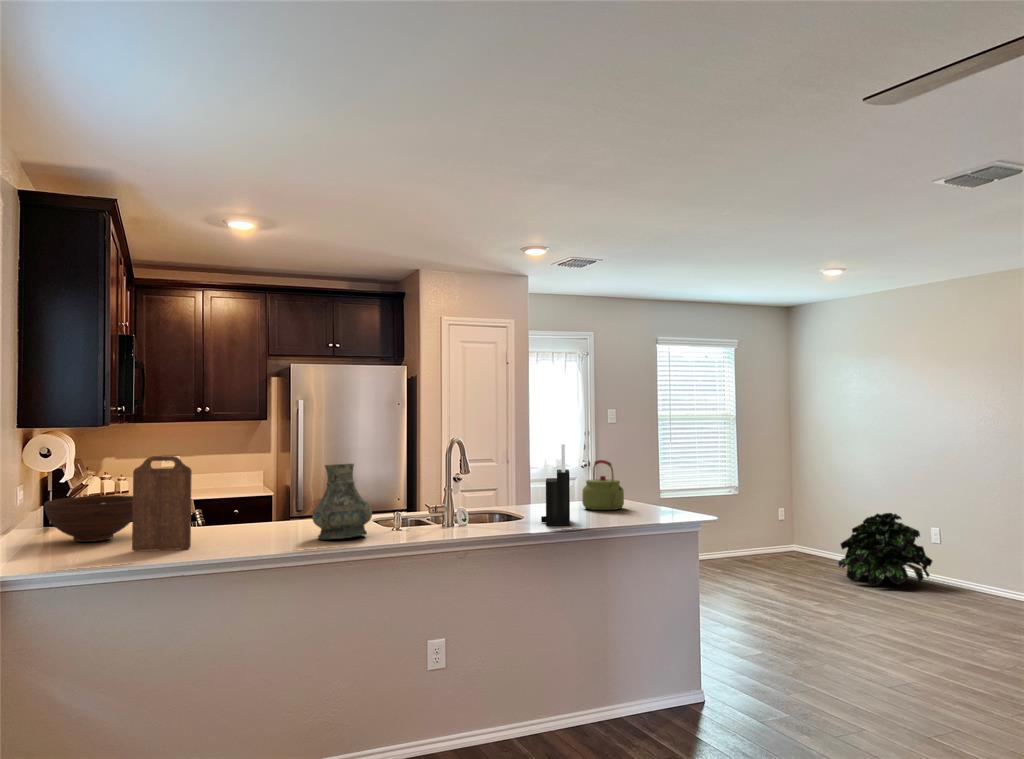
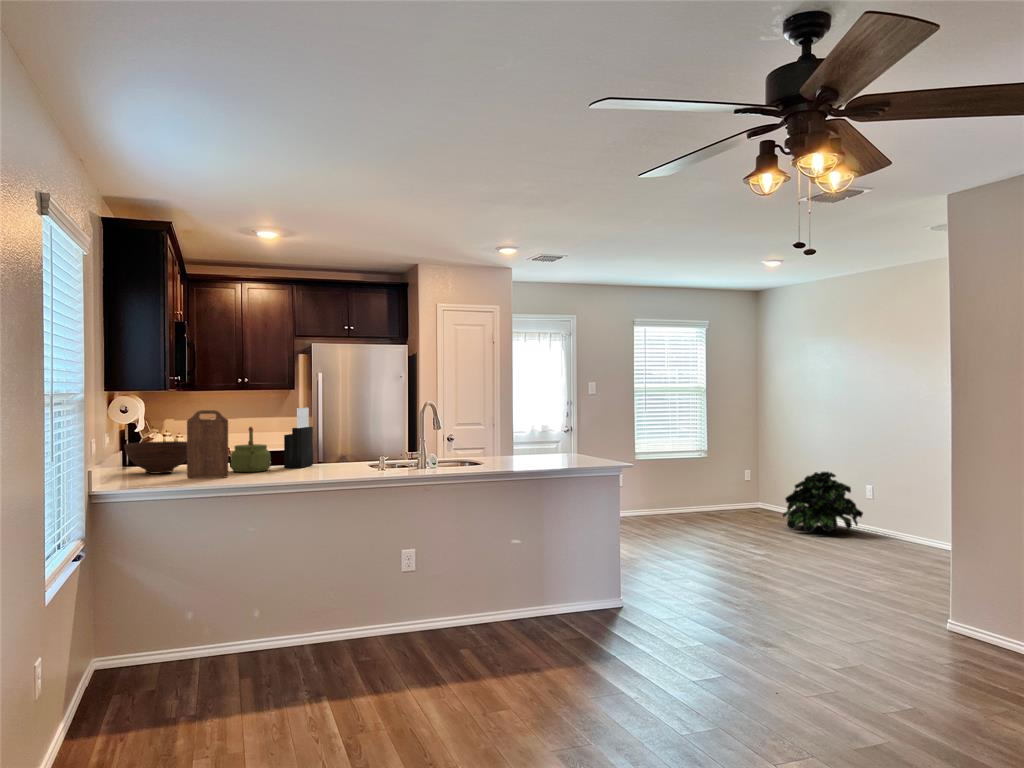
knife block: present [541,444,570,526] -> present [284,408,313,468]
kettle: present [582,460,624,510] -> present [231,427,271,472]
vase: present [312,464,372,540] -> none [317,418,361,473]

